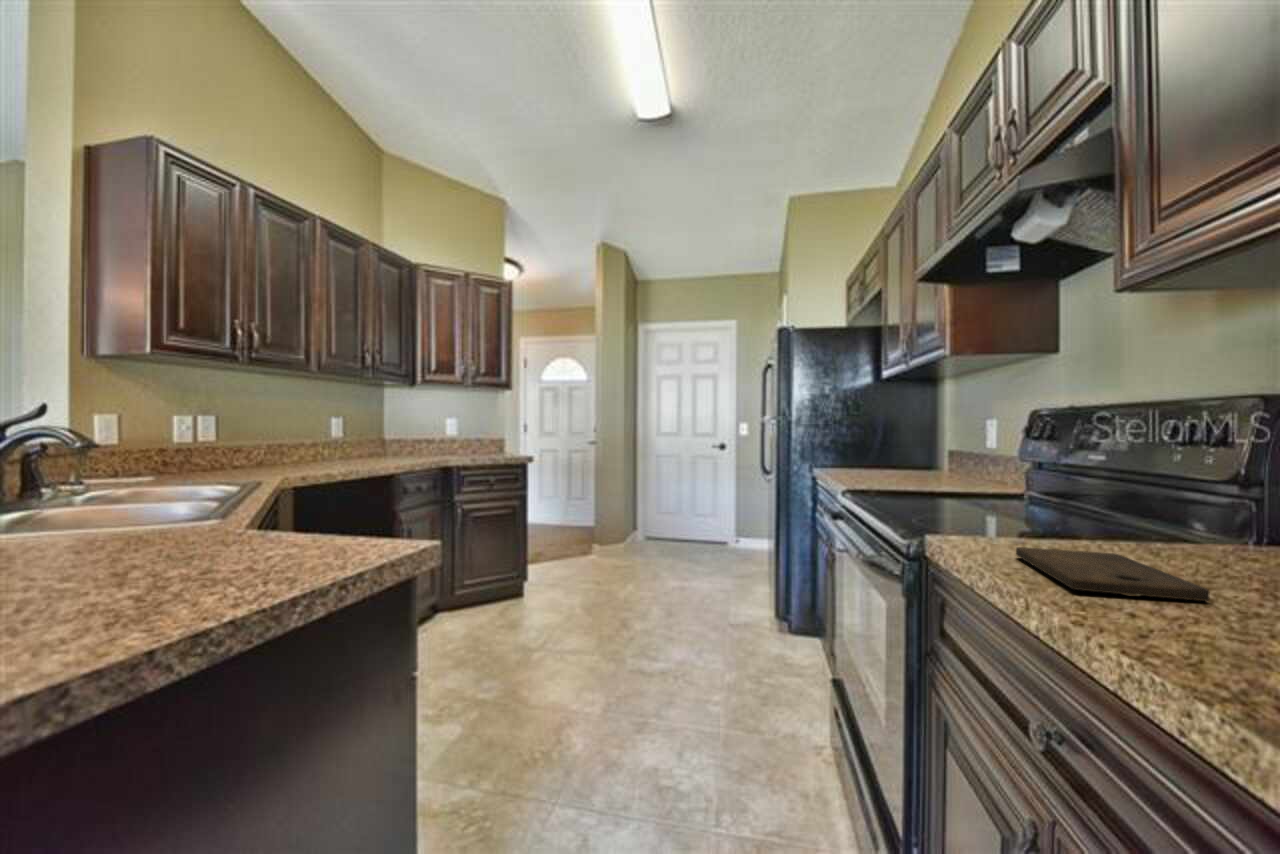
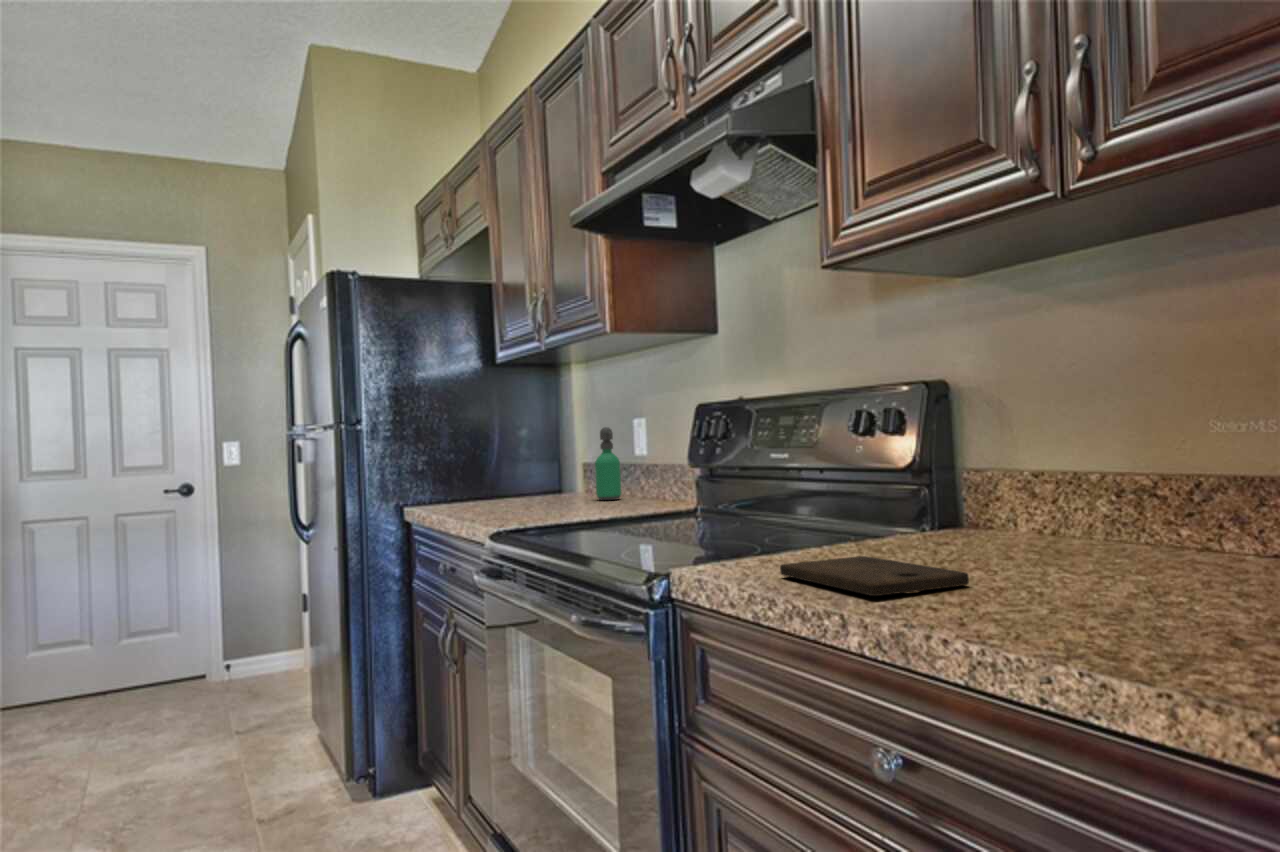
soap dispenser: none [951,425,972,478] -> present [595,427,621,500]

